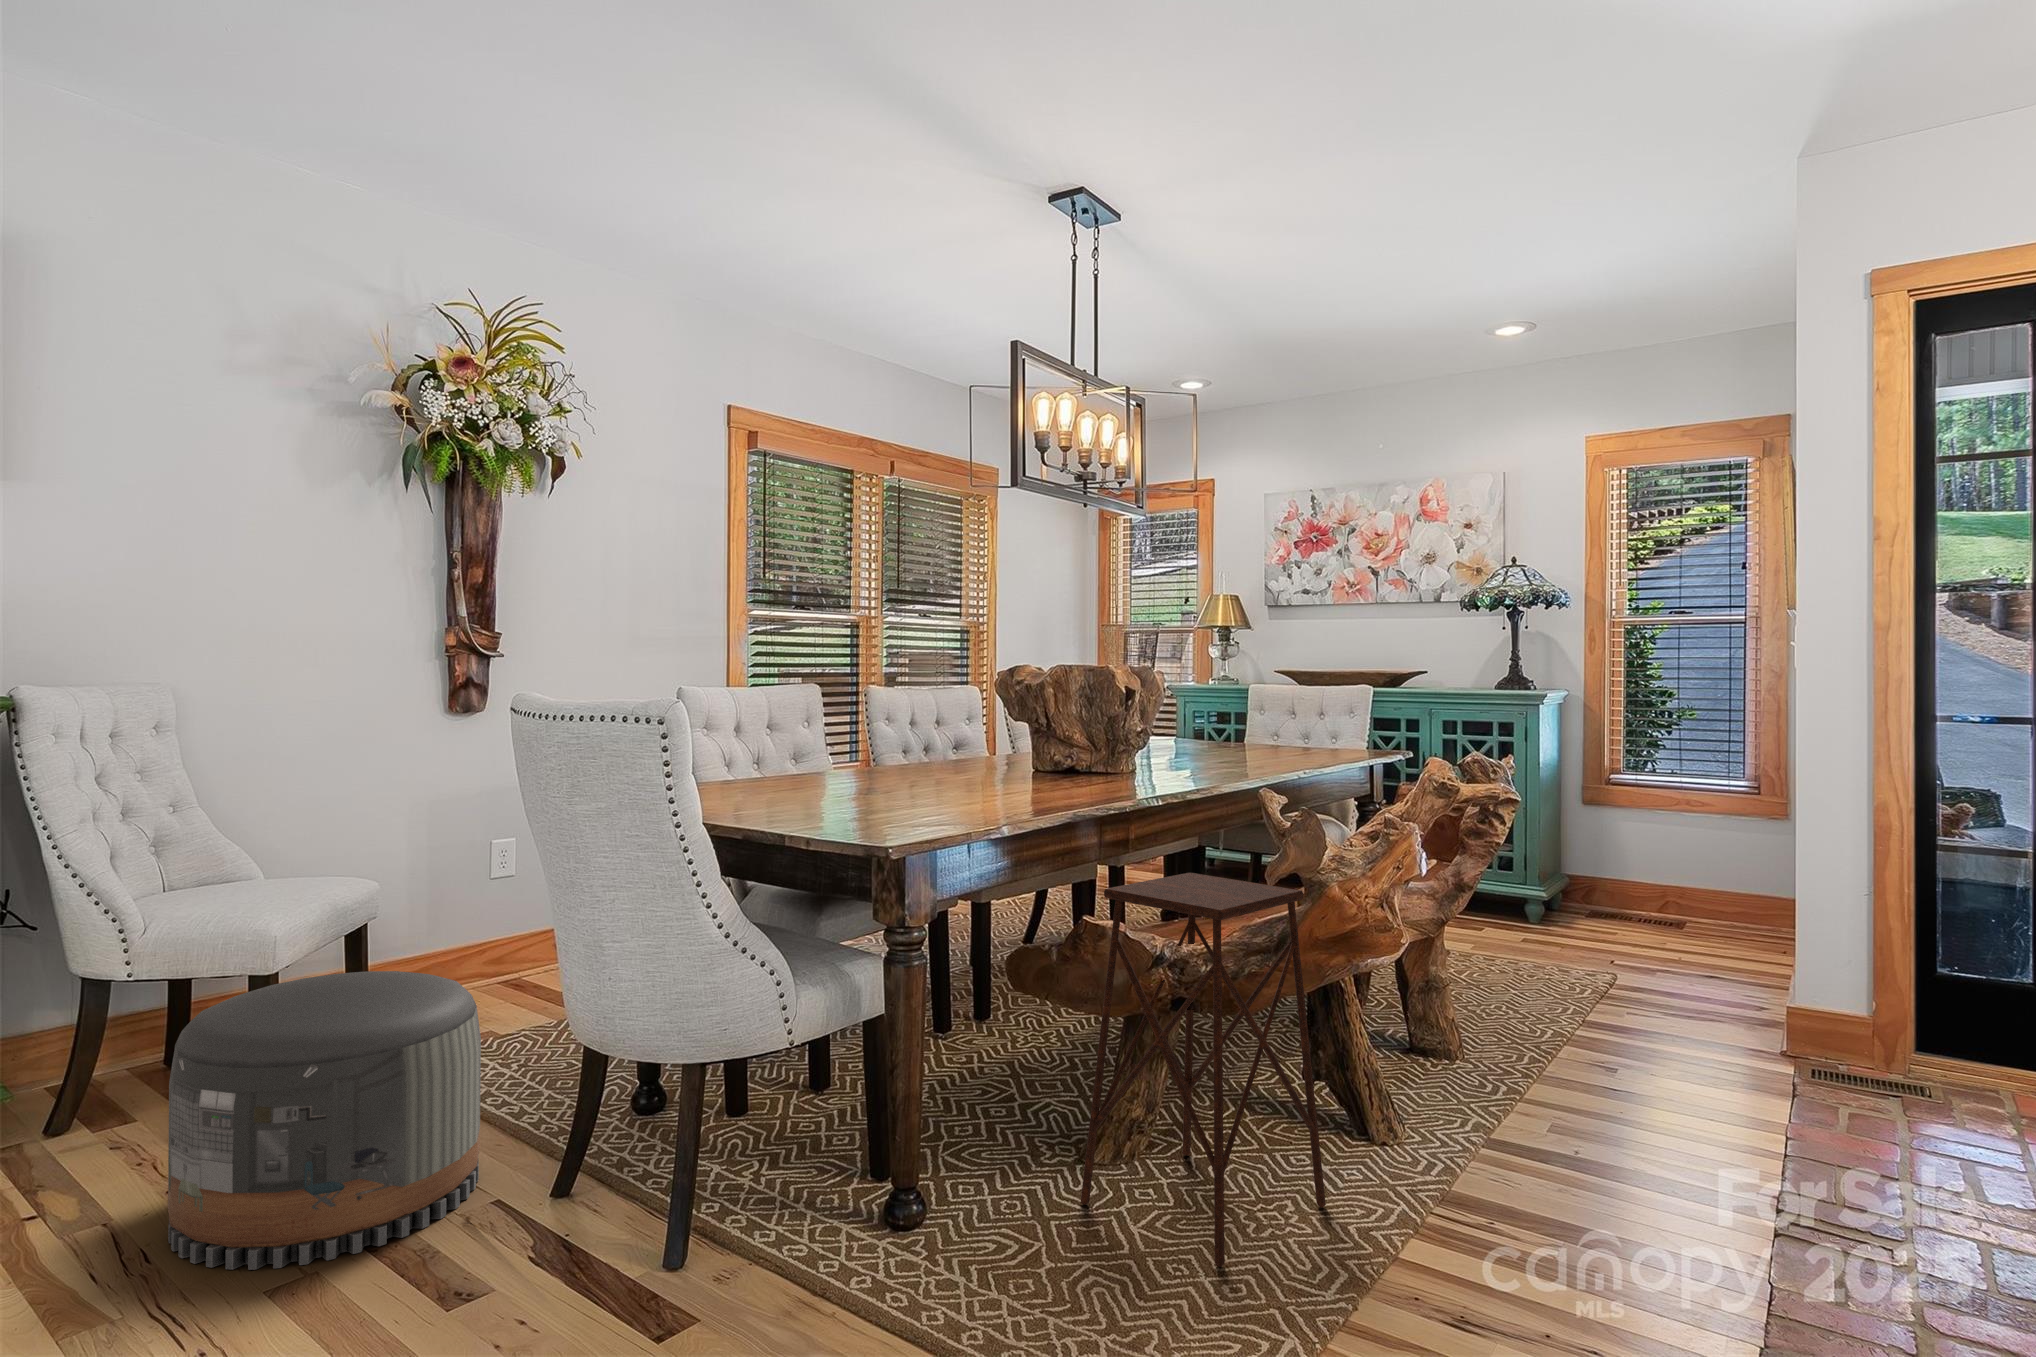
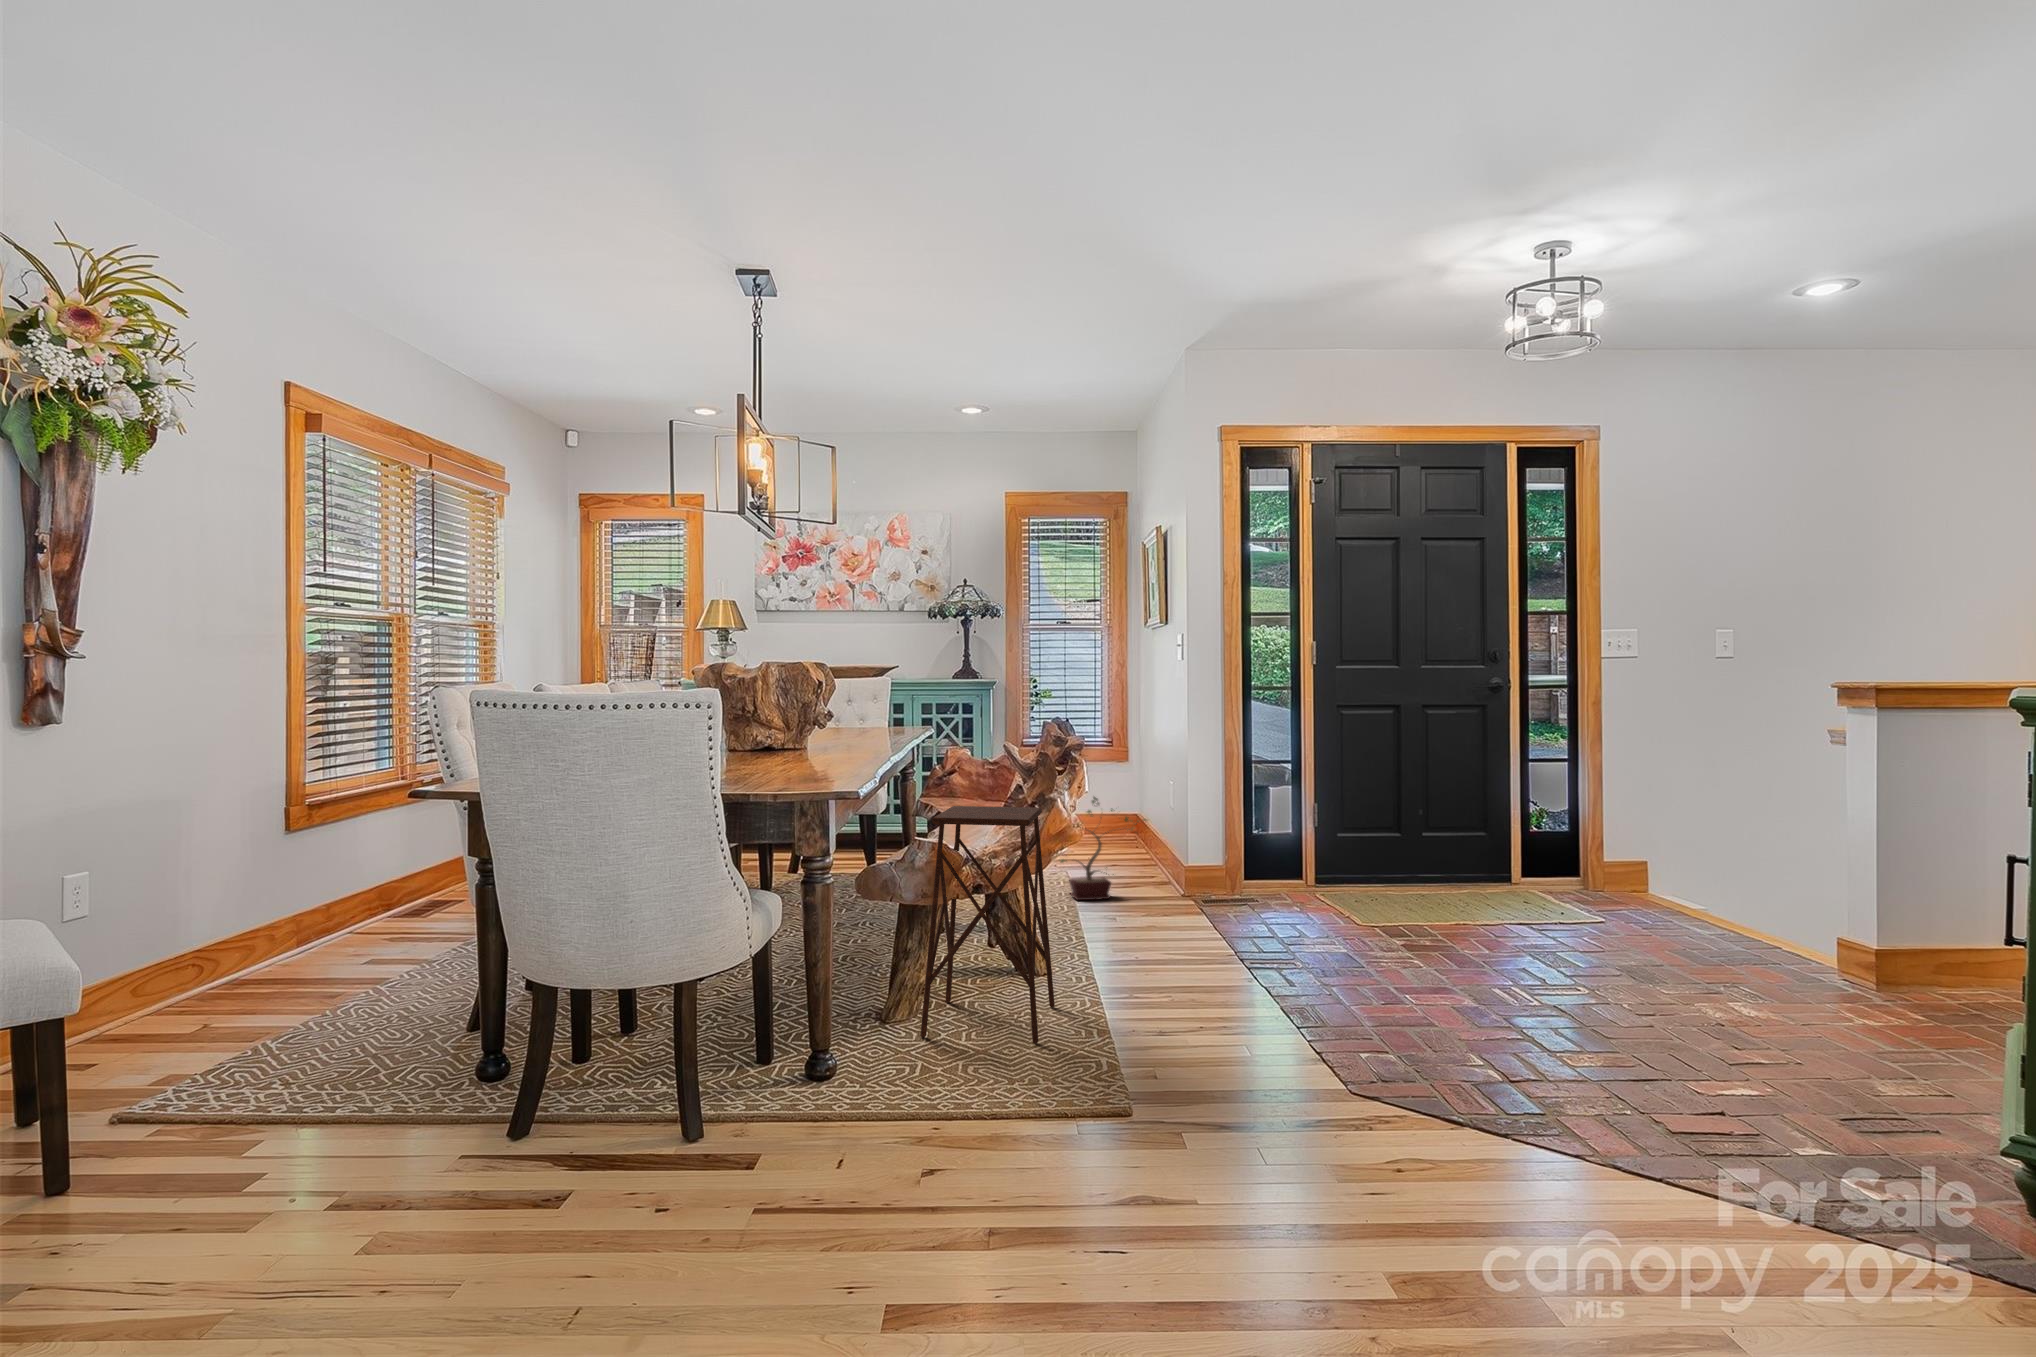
potted plant: none [1542,870,1709,1034] -> present [1061,797,1146,900]
pouf: present [168,971,481,1270] -> none [125,965,439,1259]

